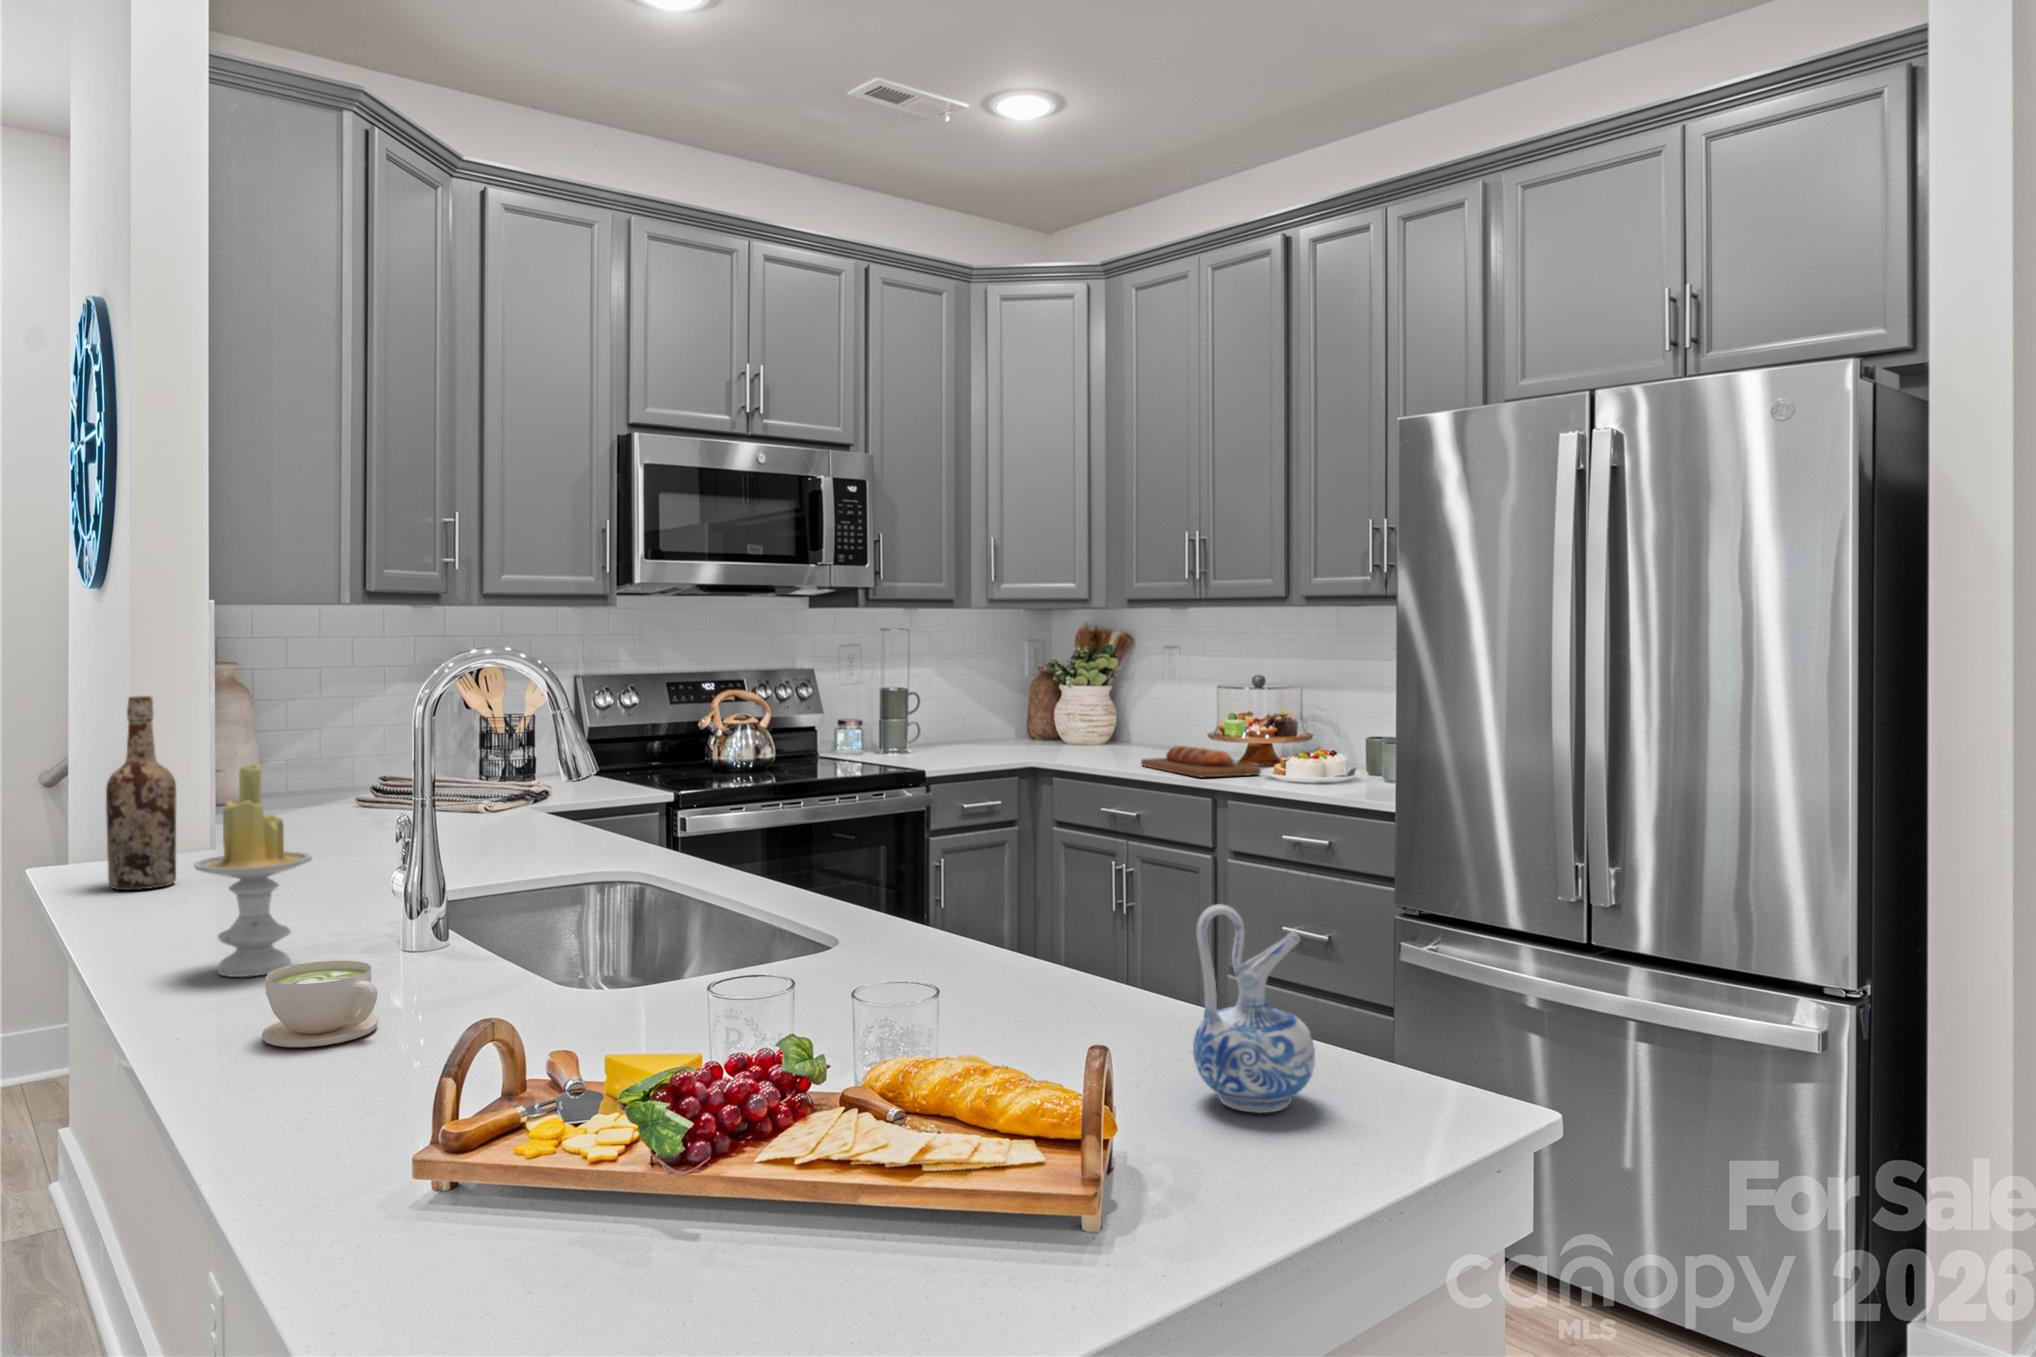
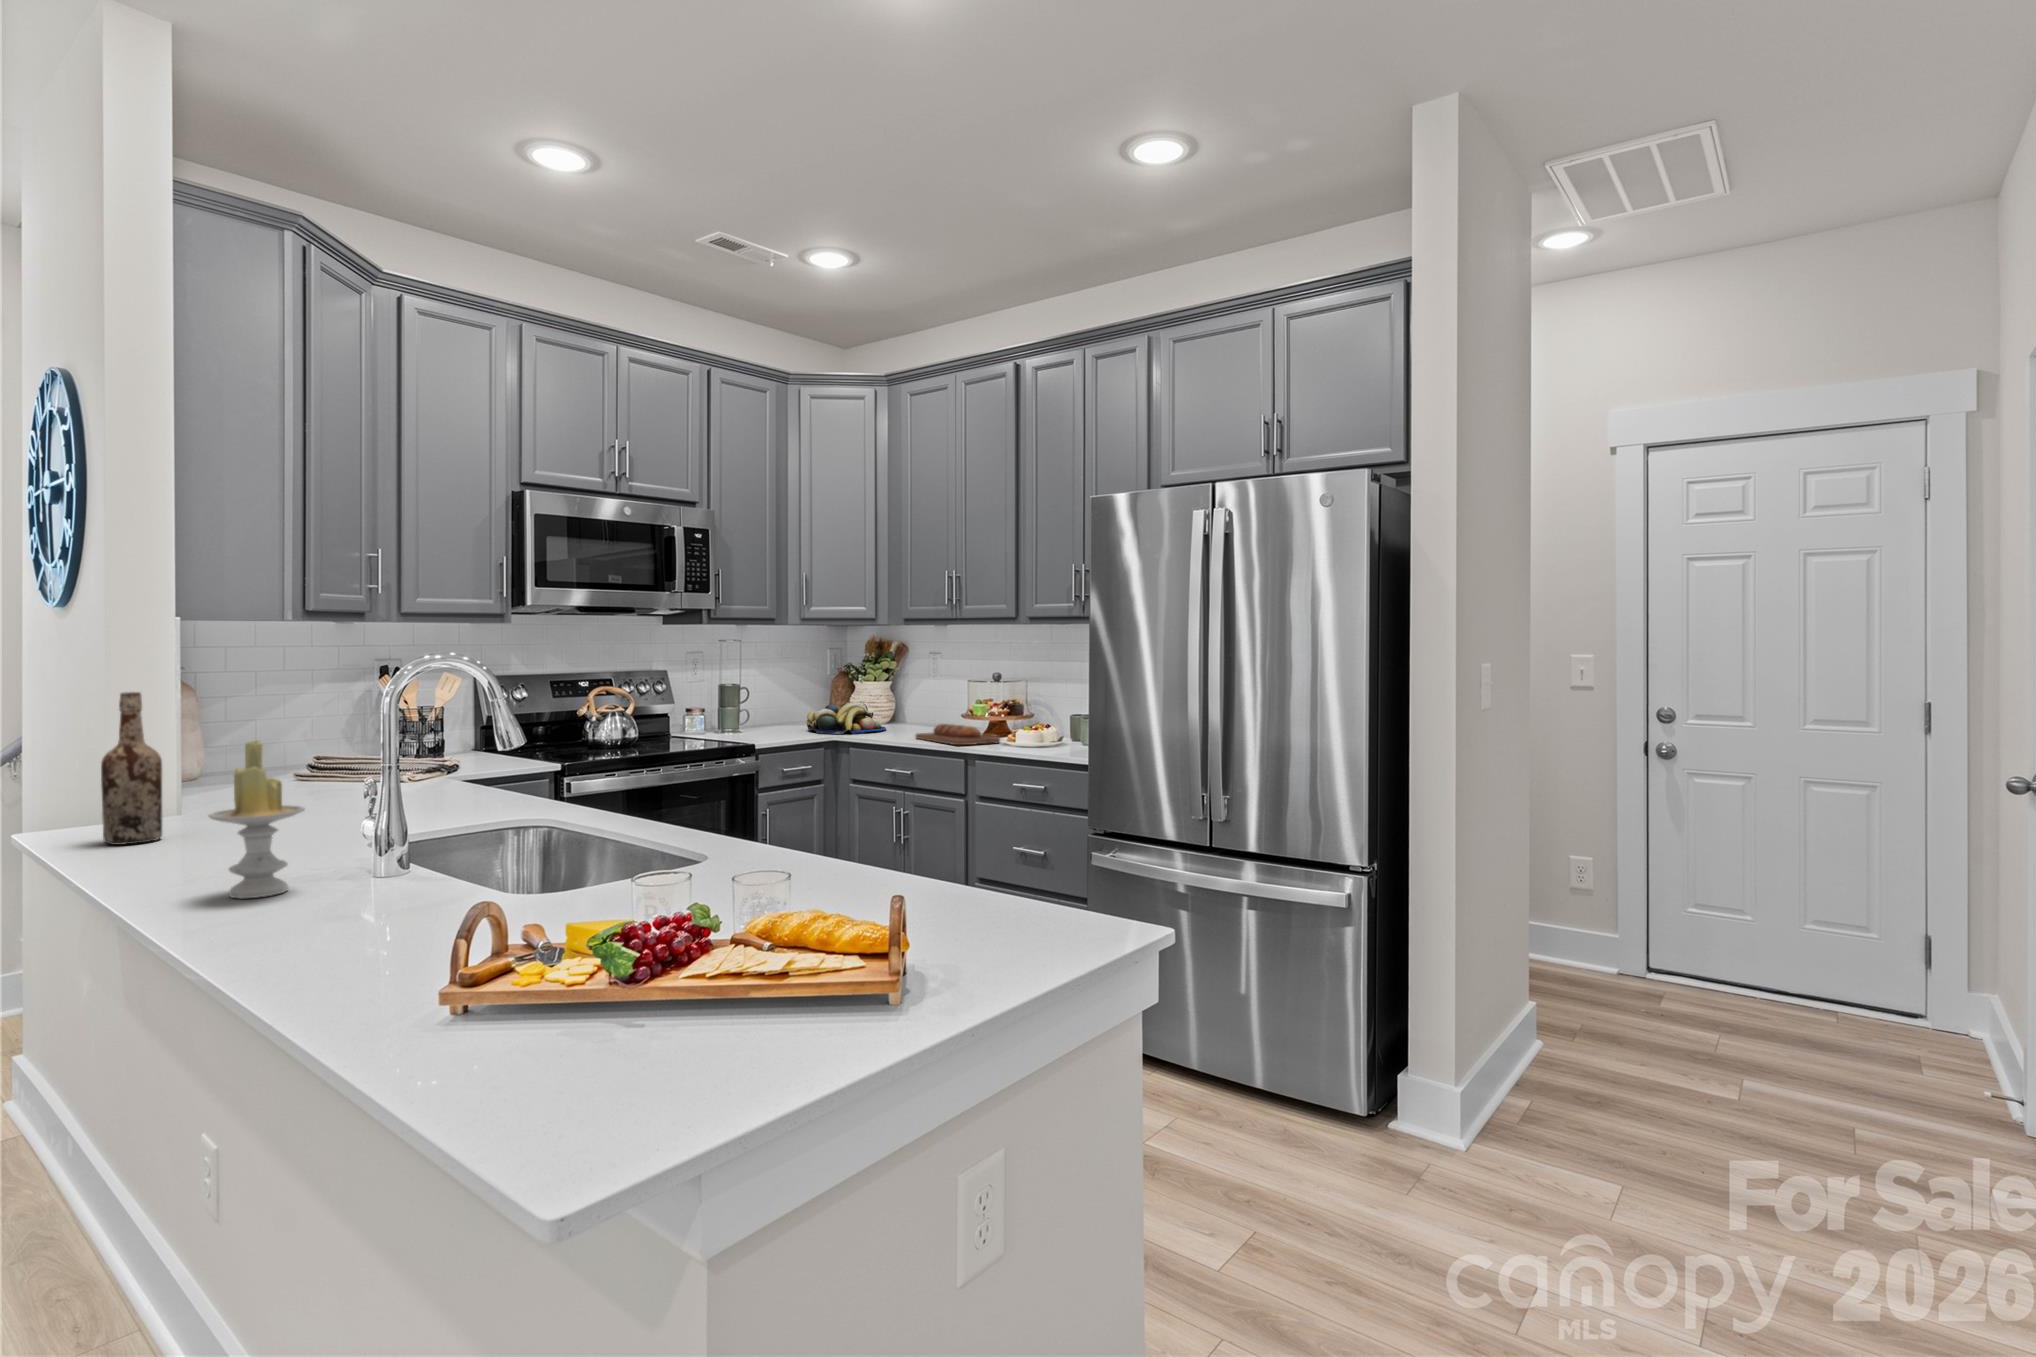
fruit bowl: none [994,713,1102,757] -> present [806,702,886,734]
ceramic pitcher: present [1193,905,1315,1113] -> none [956,812,1031,940]
coffee cup: present [262,961,378,1047] -> none [286,878,377,939]

